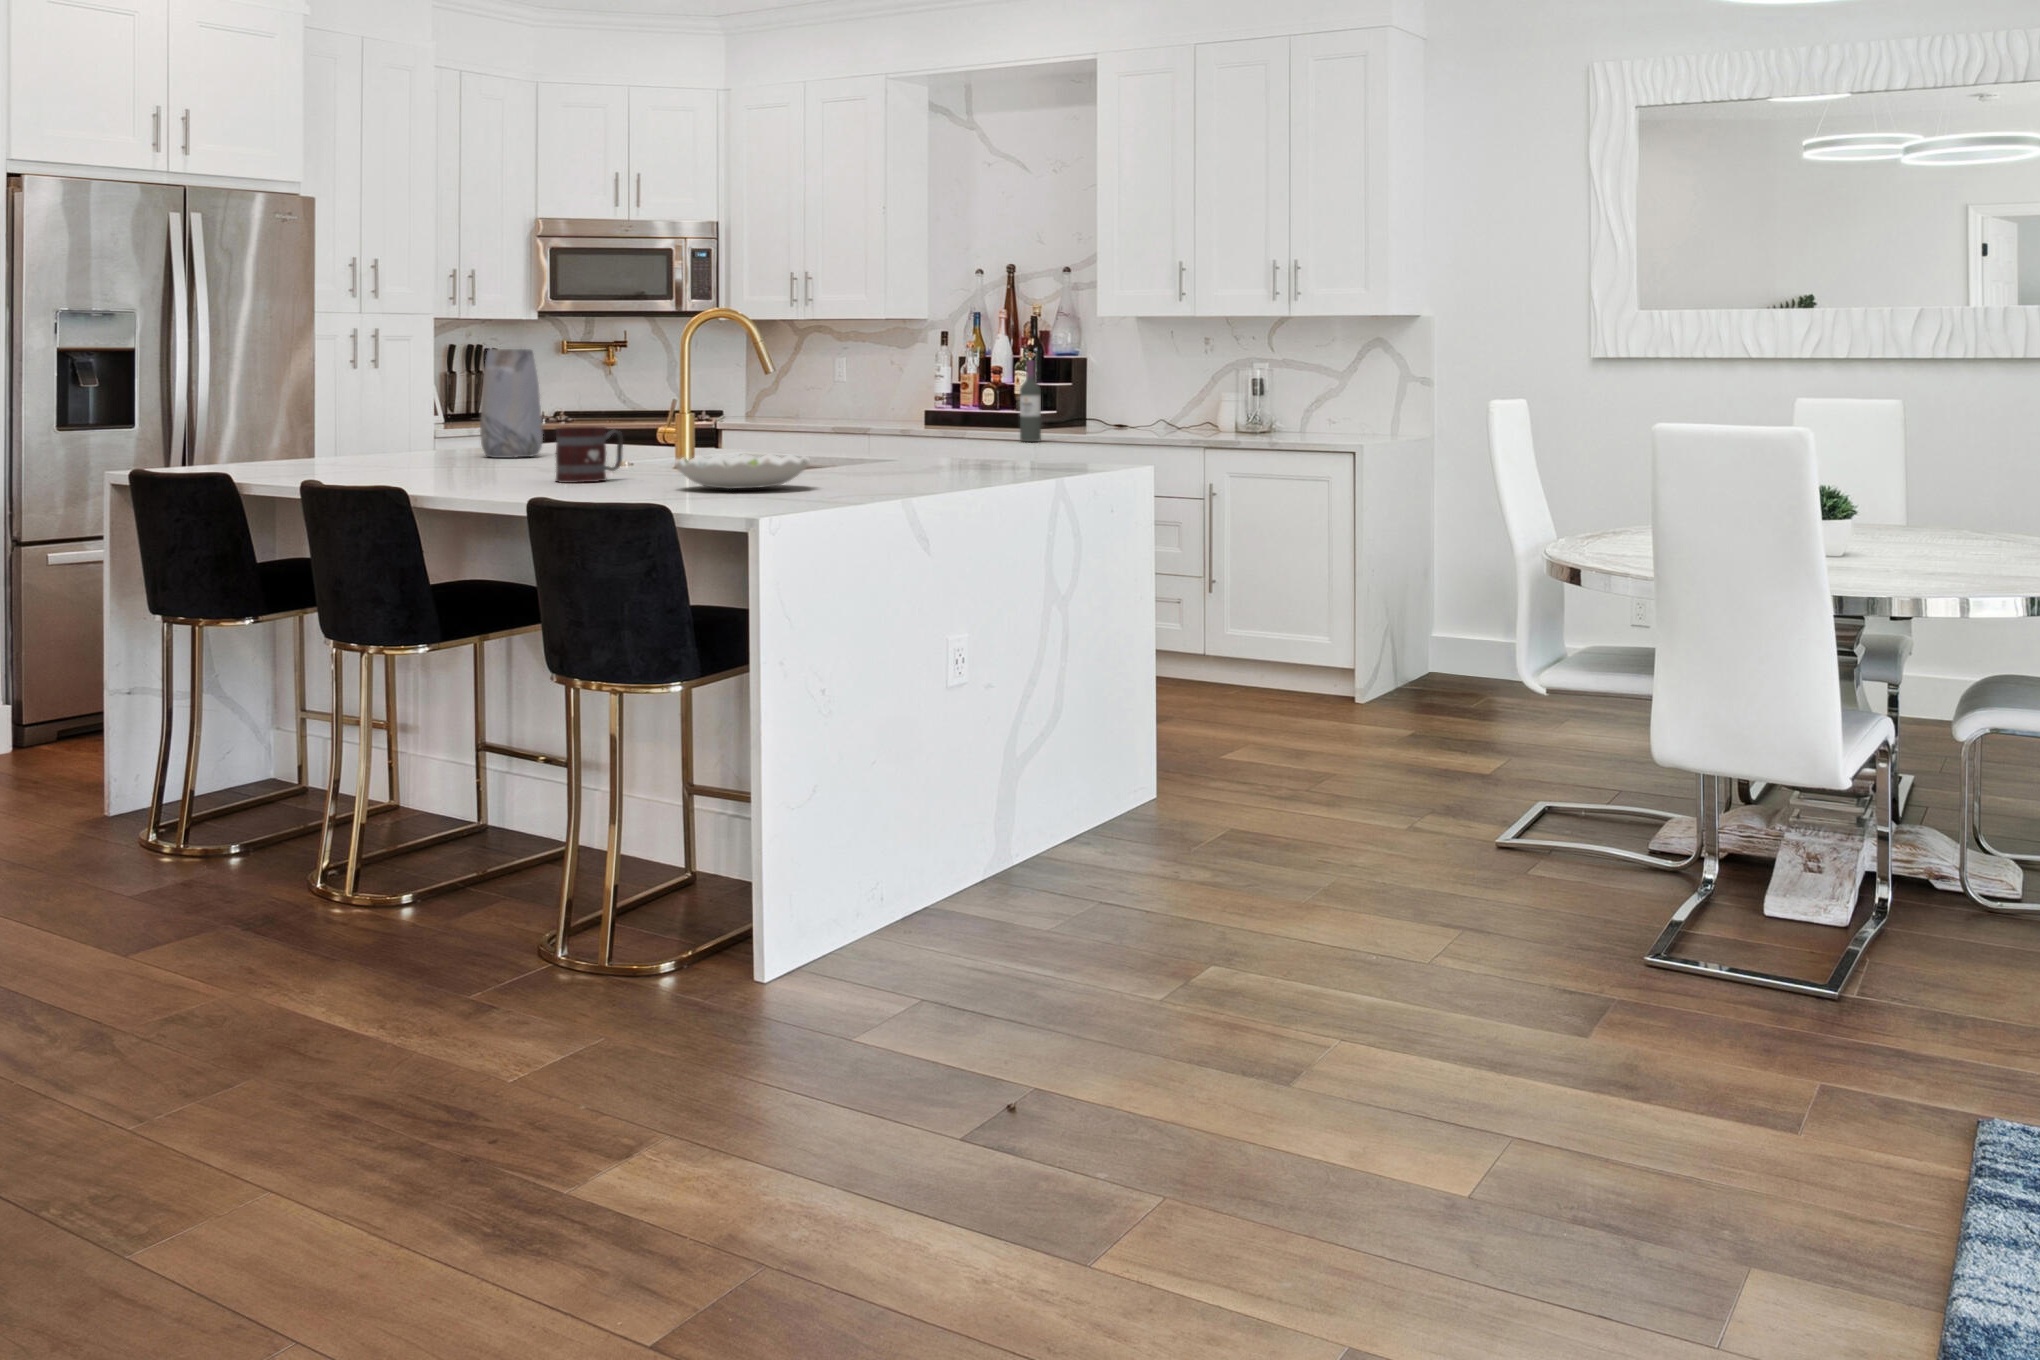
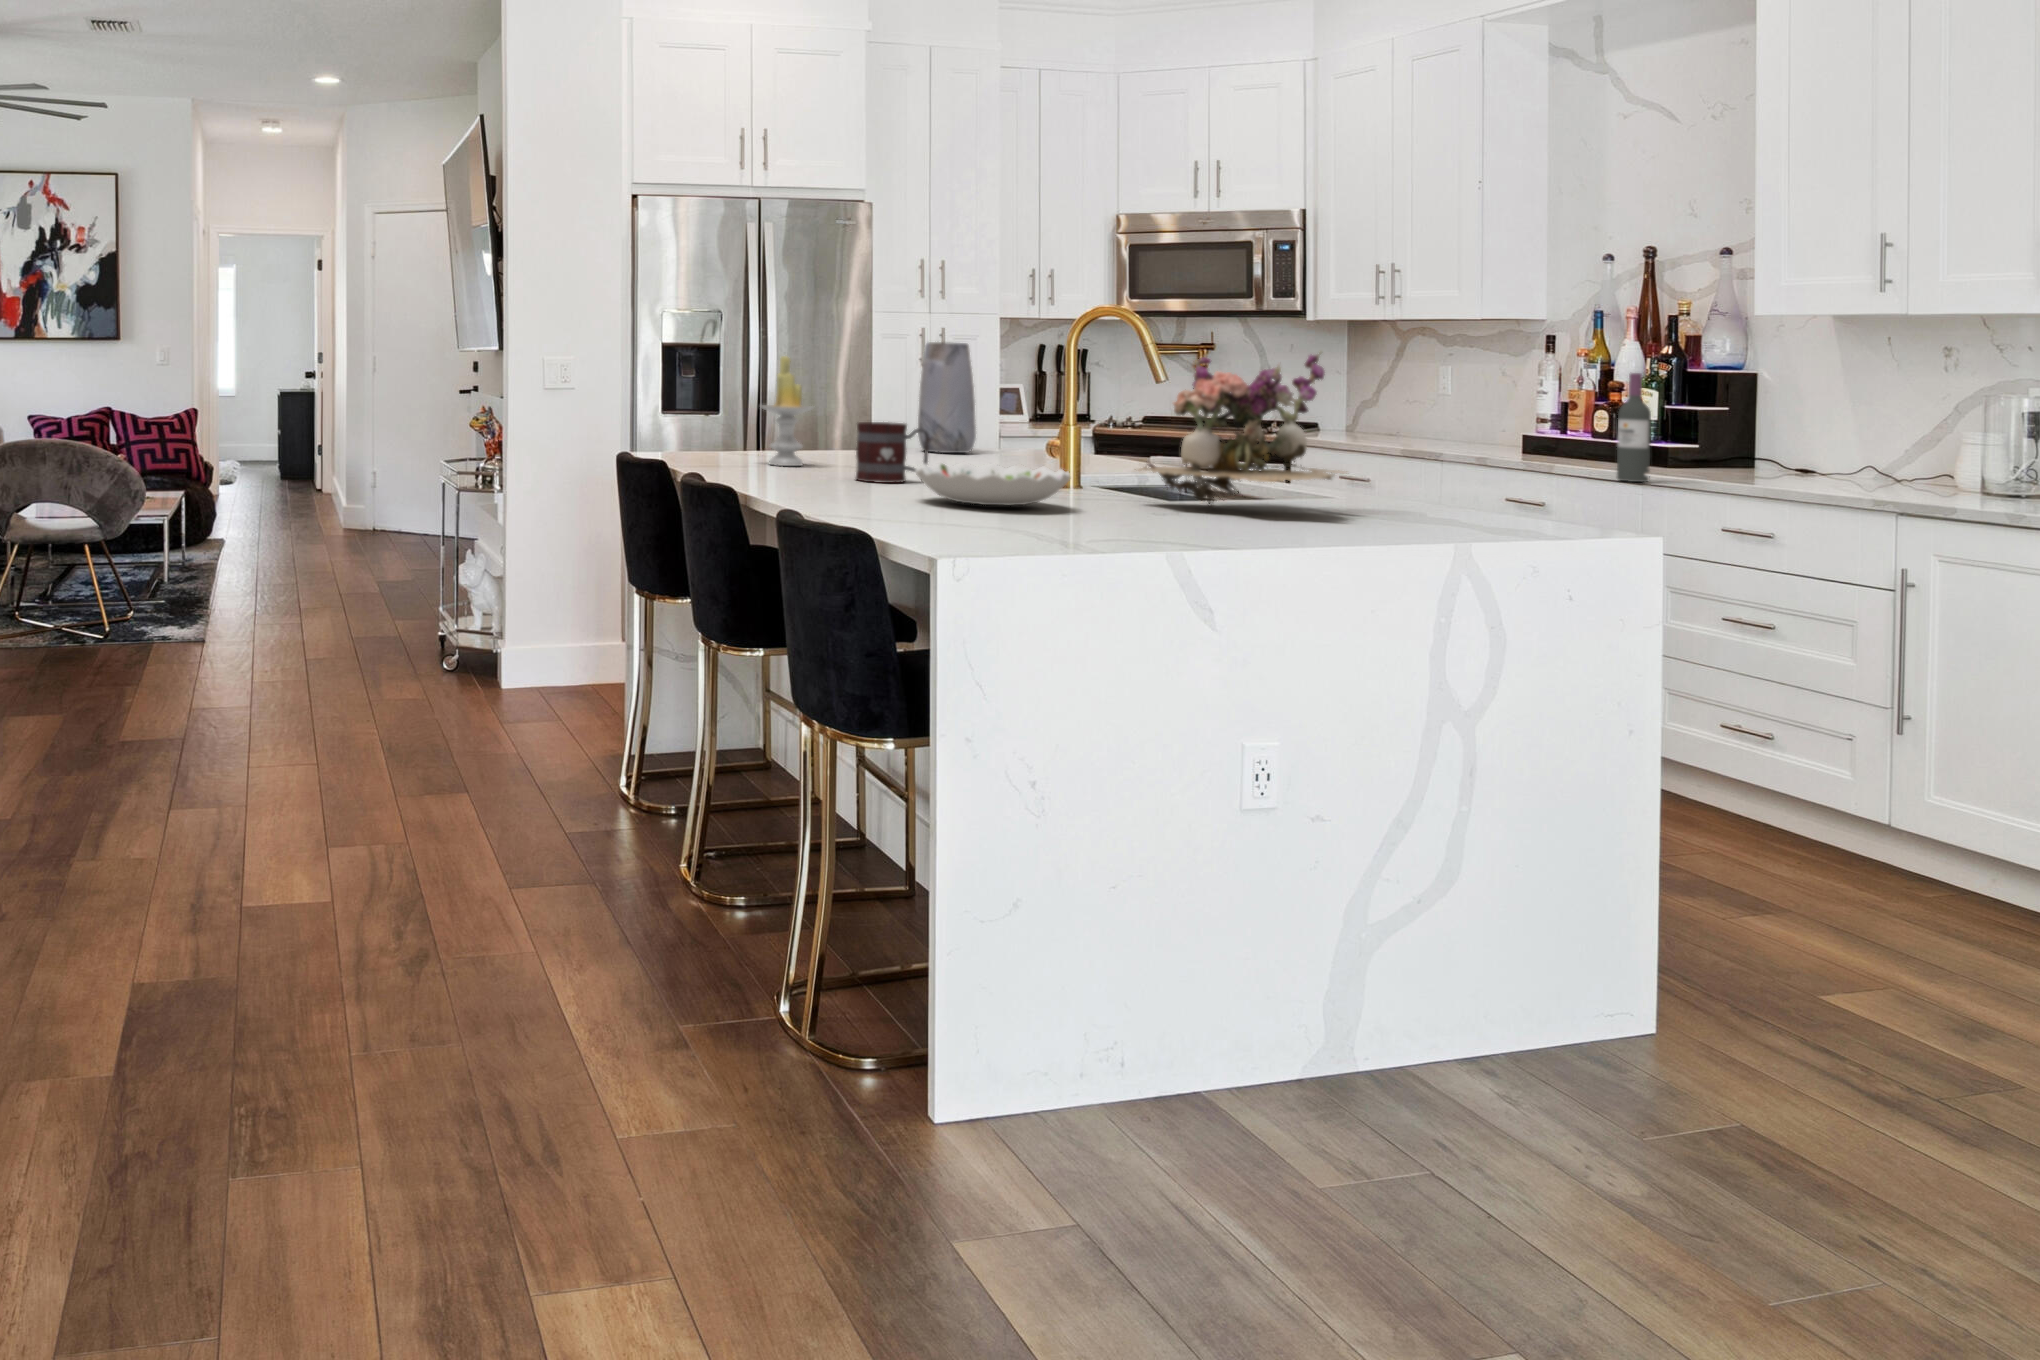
flower arrangement: none [826,351,979,478] -> present [1138,352,1347,506]
candle: none [407,367,470,478] -> present [761,356,813,466]

